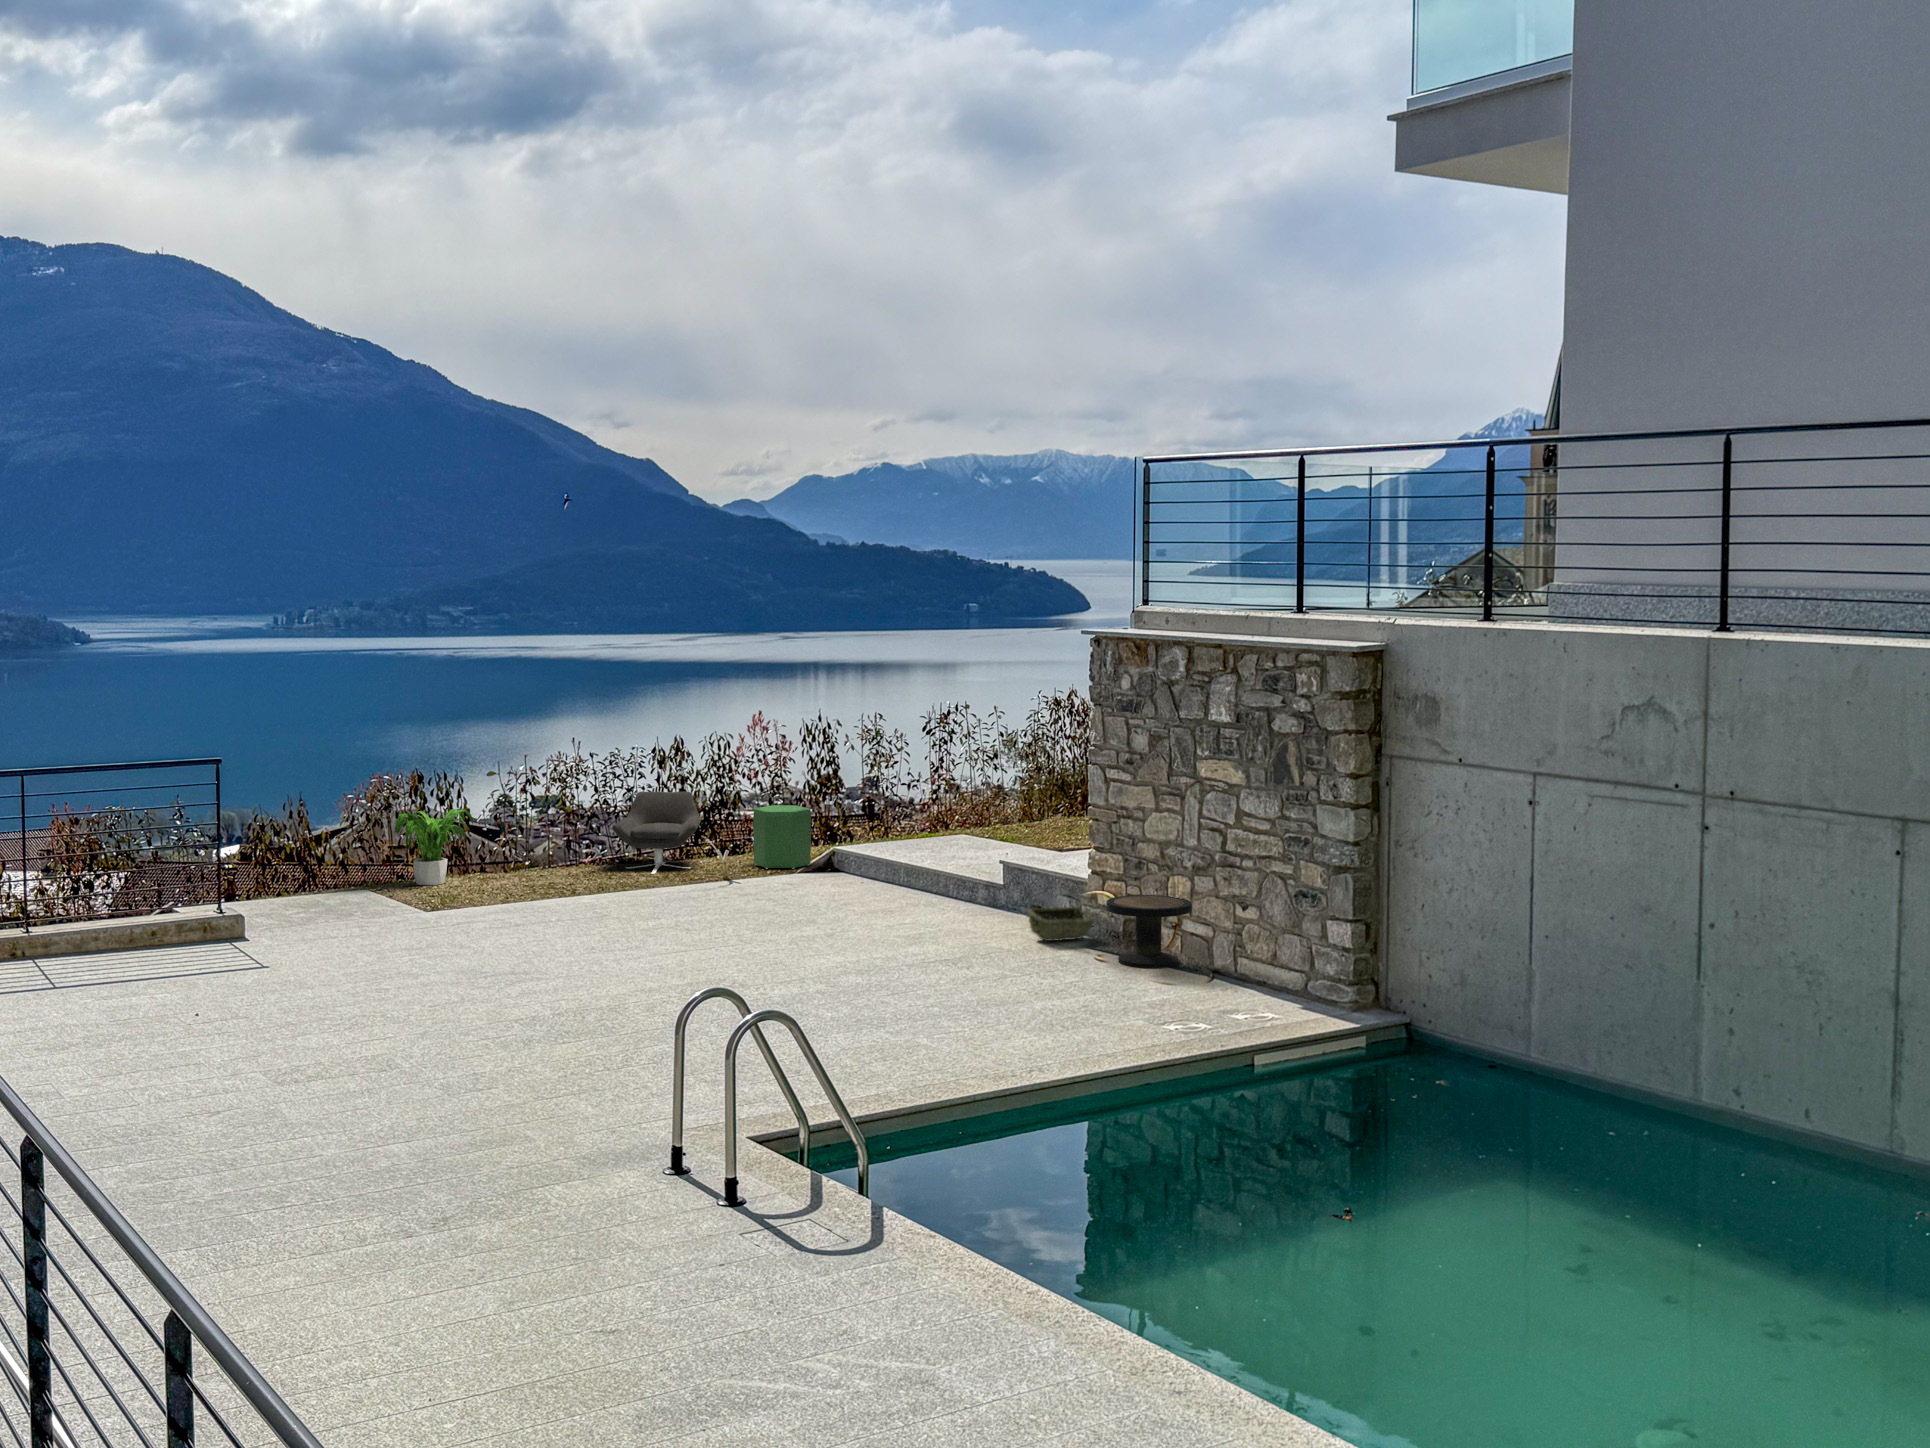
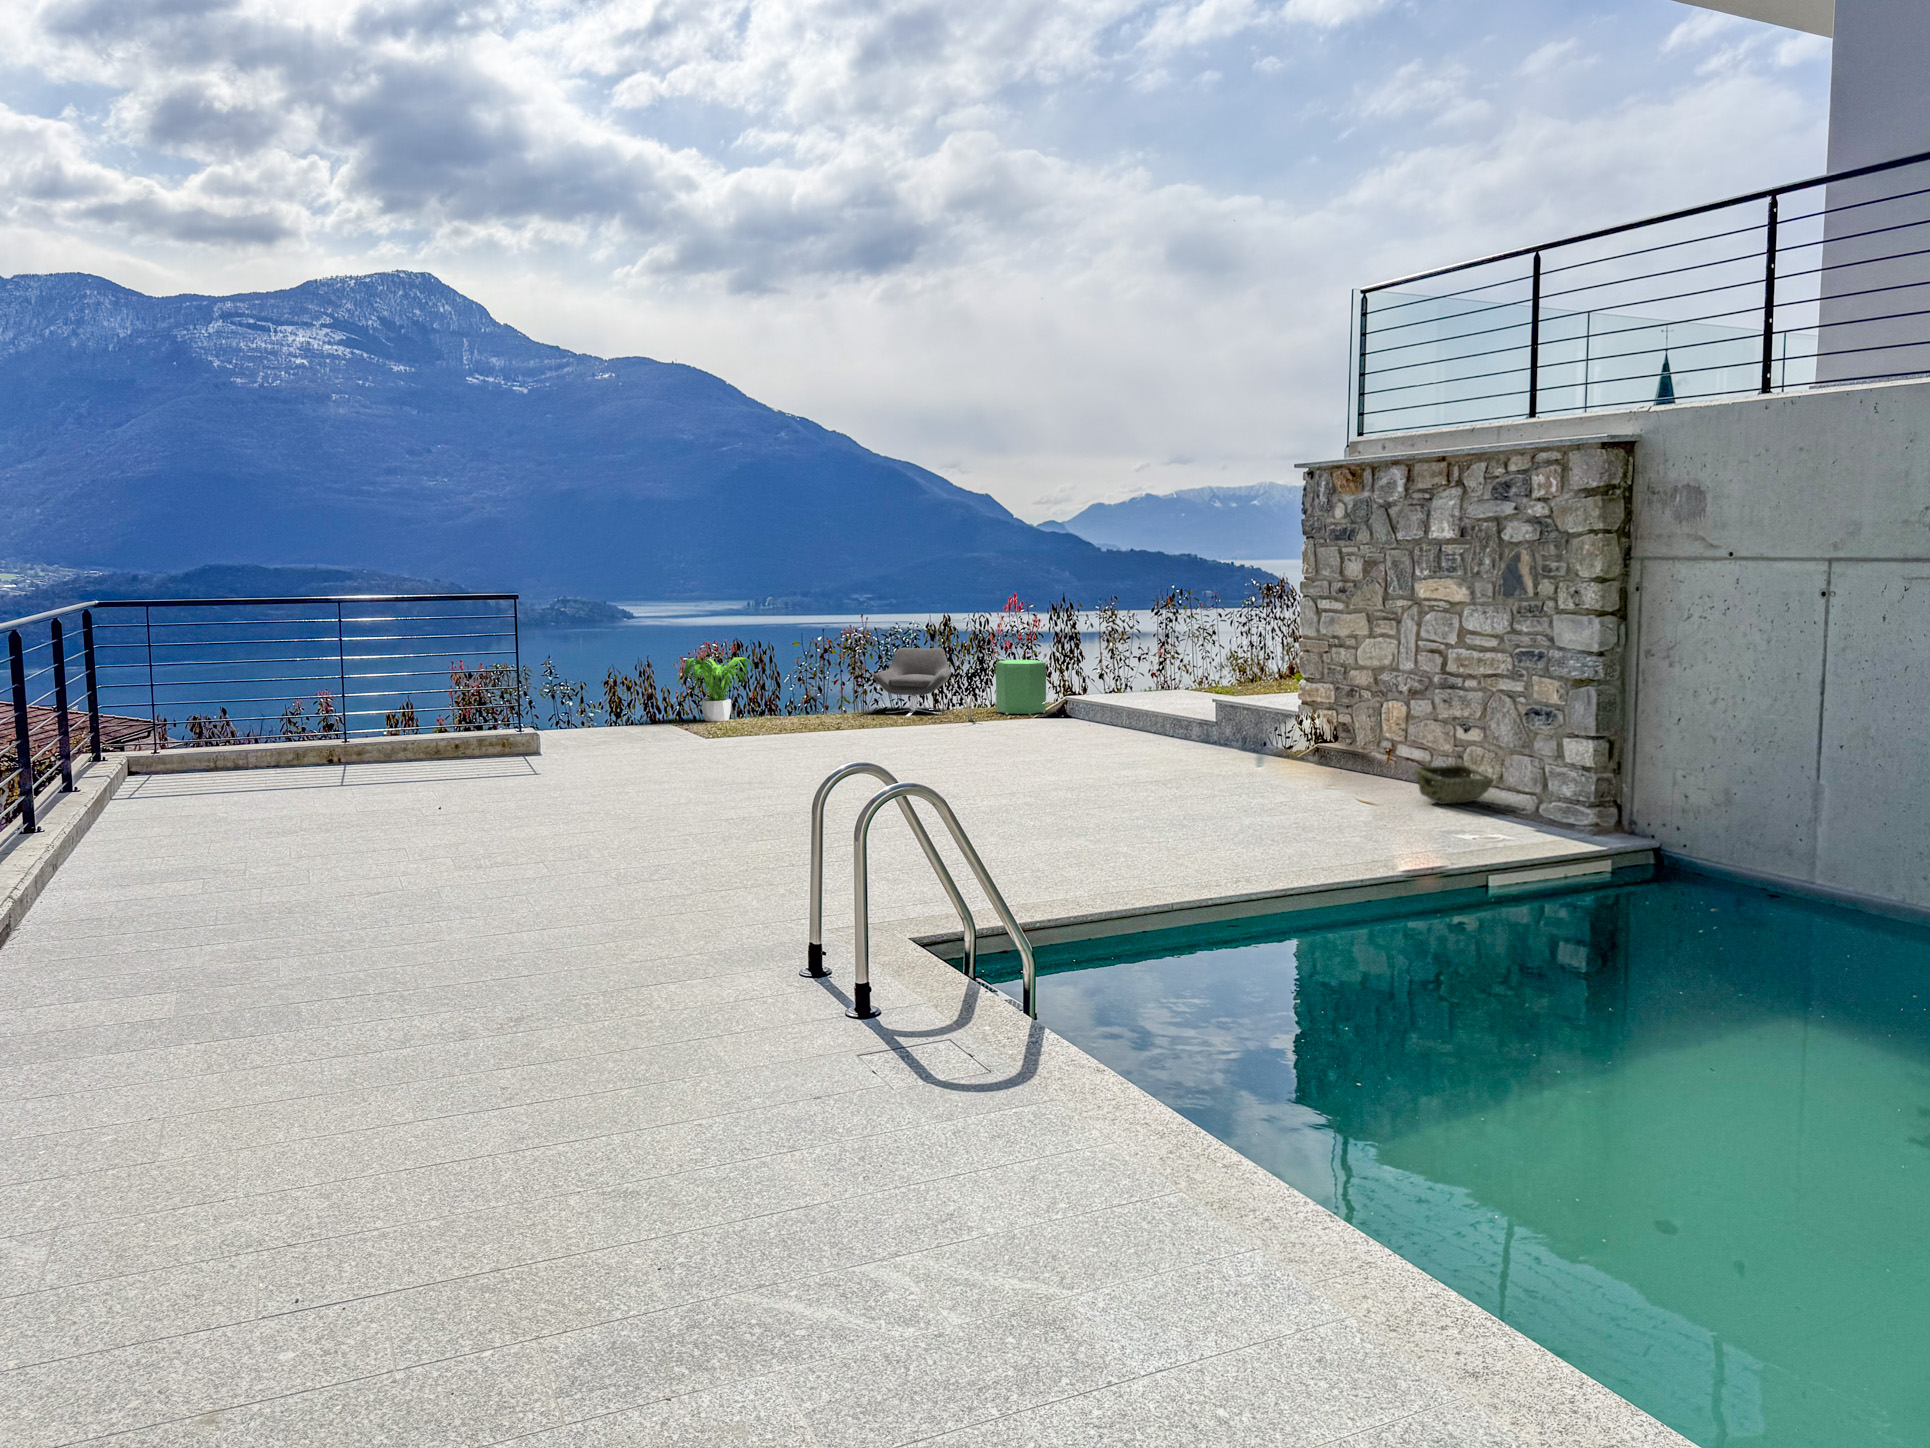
side table: present [1107,895,1191,968] -> none [1320,720,1409,790]
woven basket: present [1028,907,1095,941] -> present [1415,765,1494,804]

